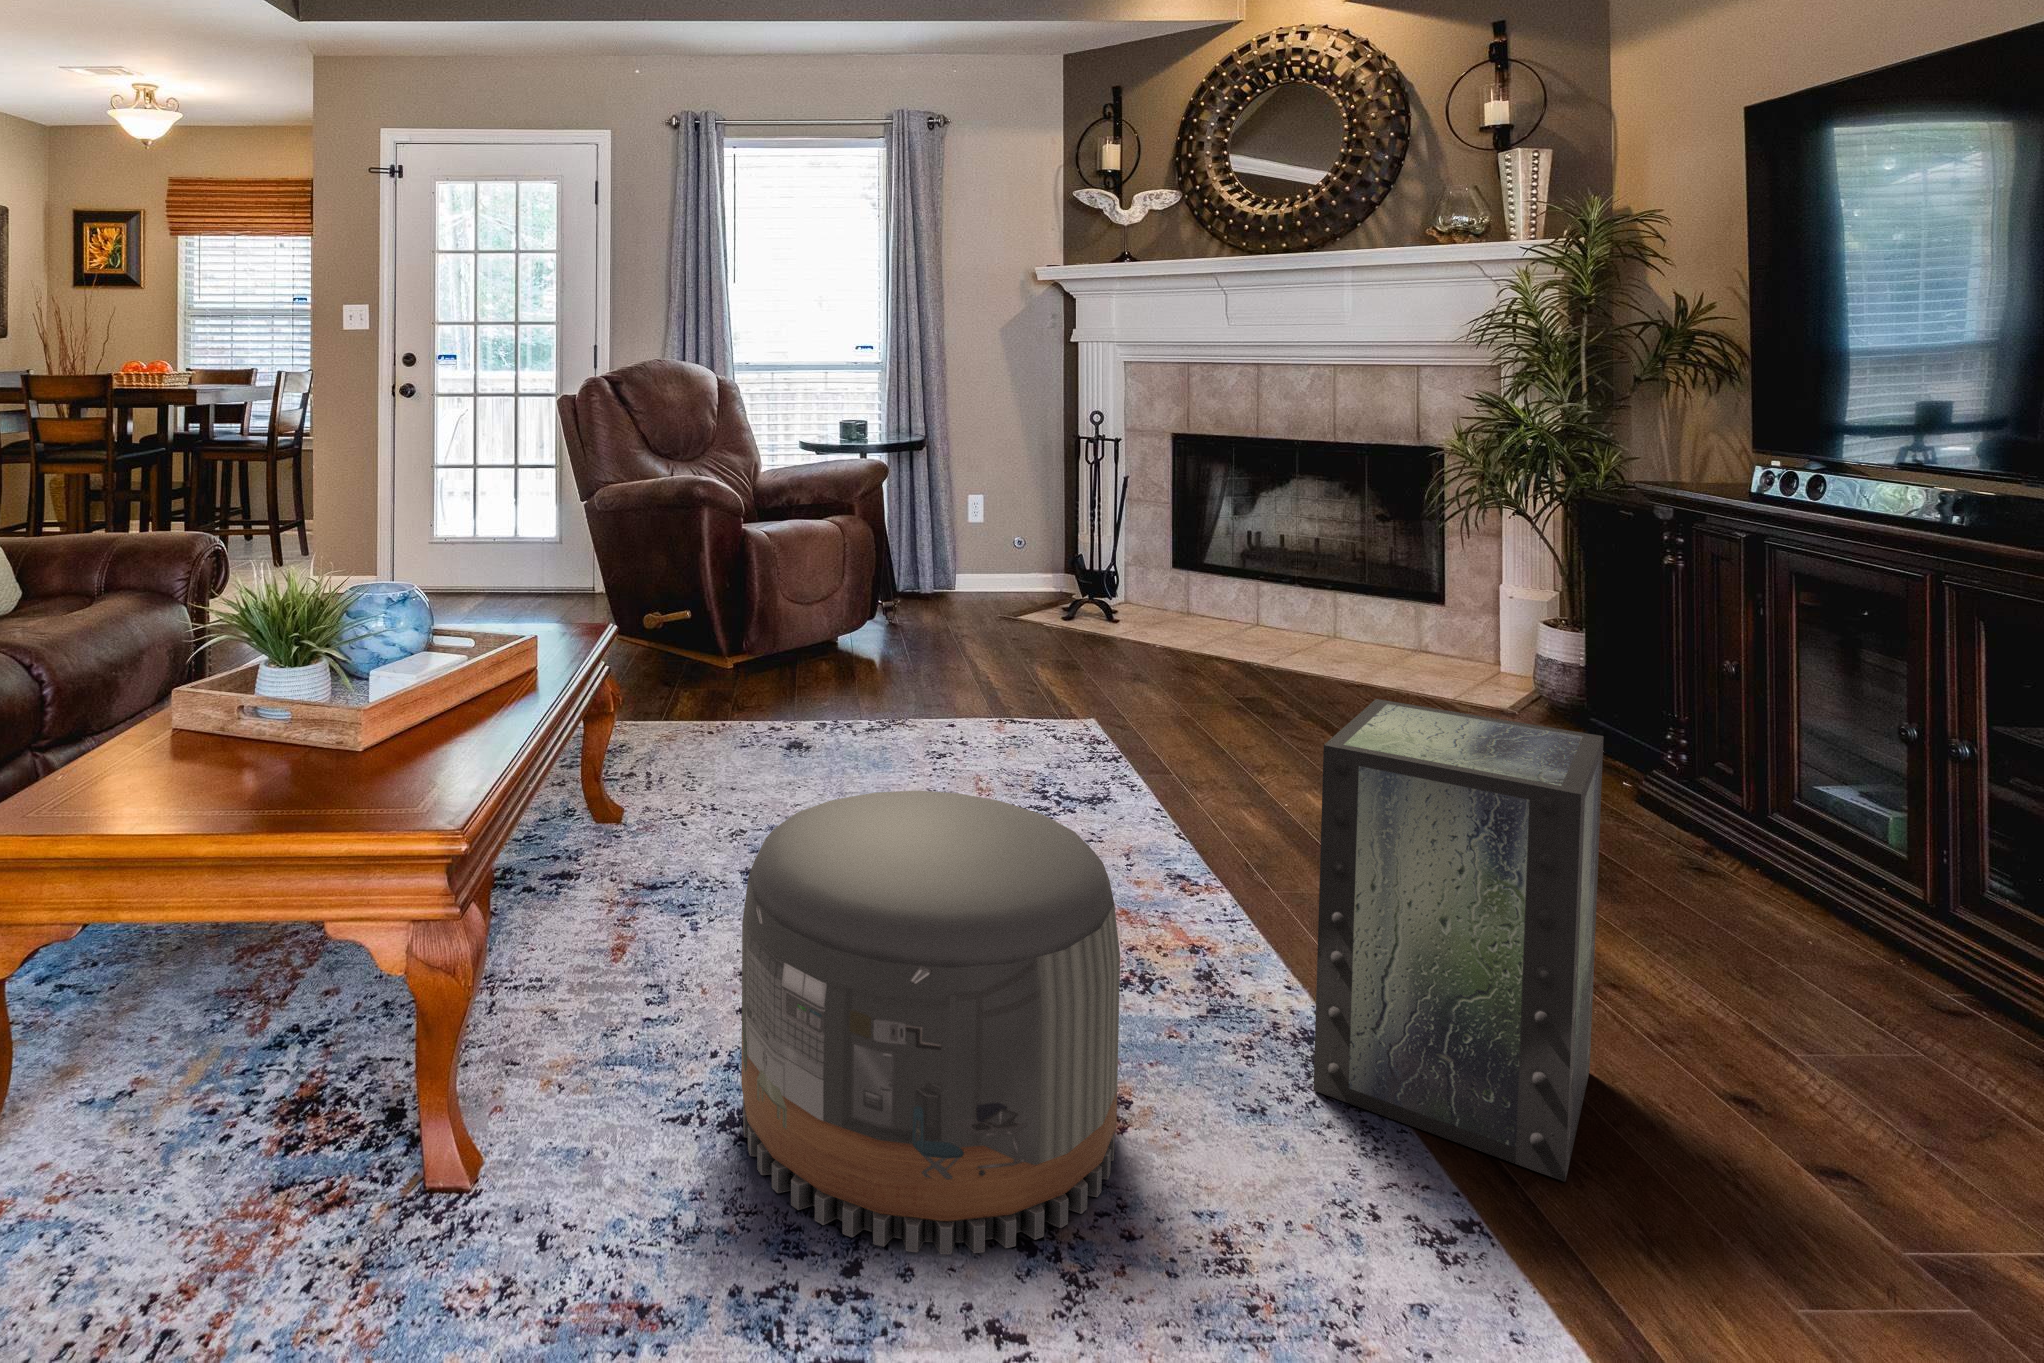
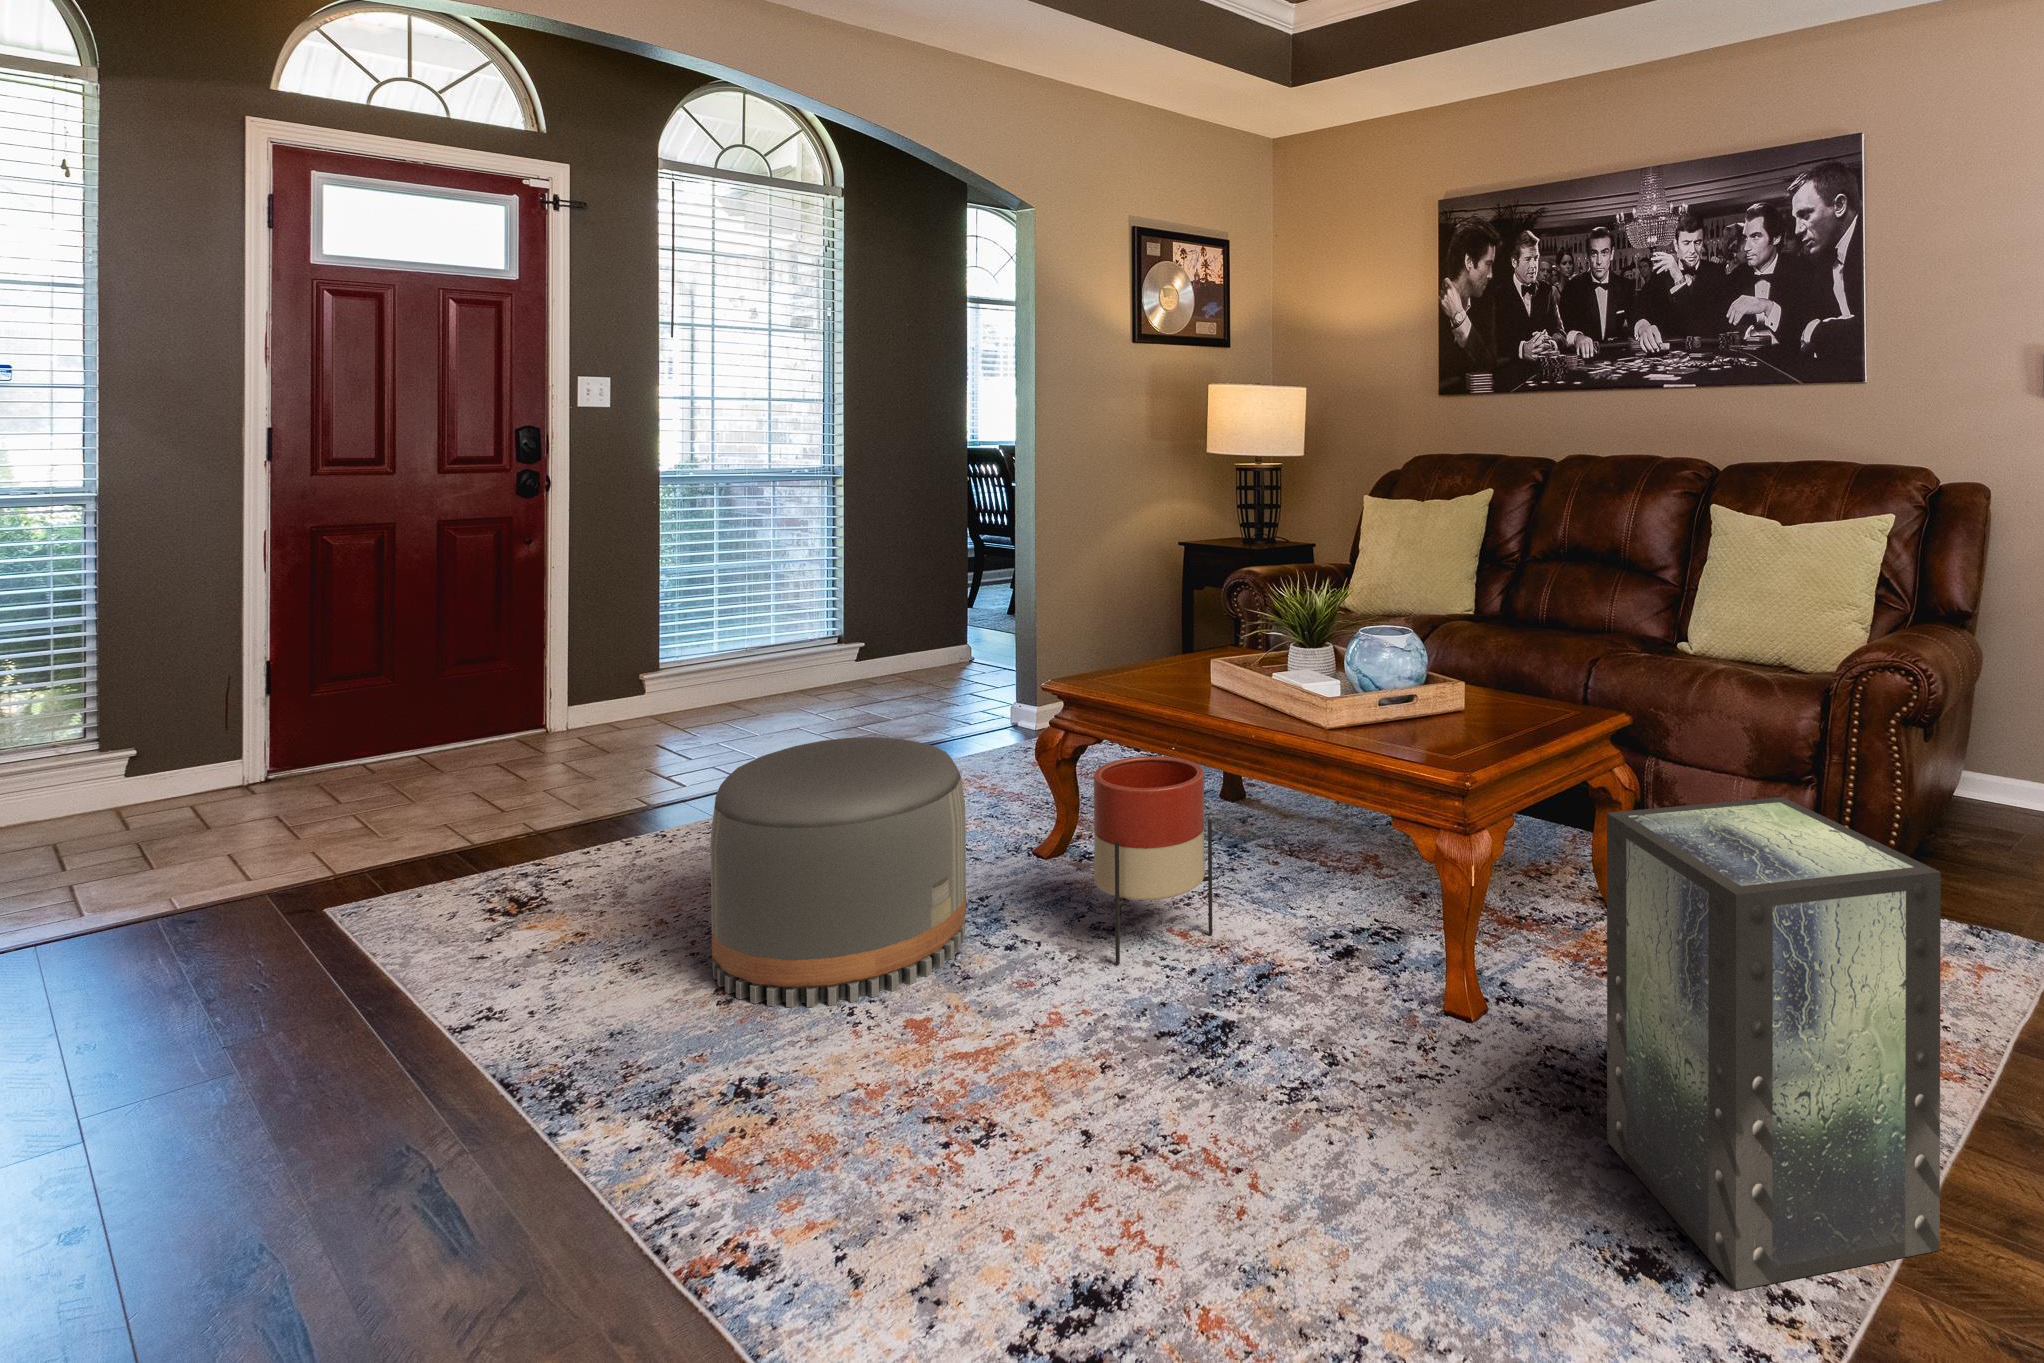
storage box: present [1313,699,1604,1182] -> present [1607,797,1941,1290]
planter: none [592,727,734,980] -> present [1094,756,1212,965]

